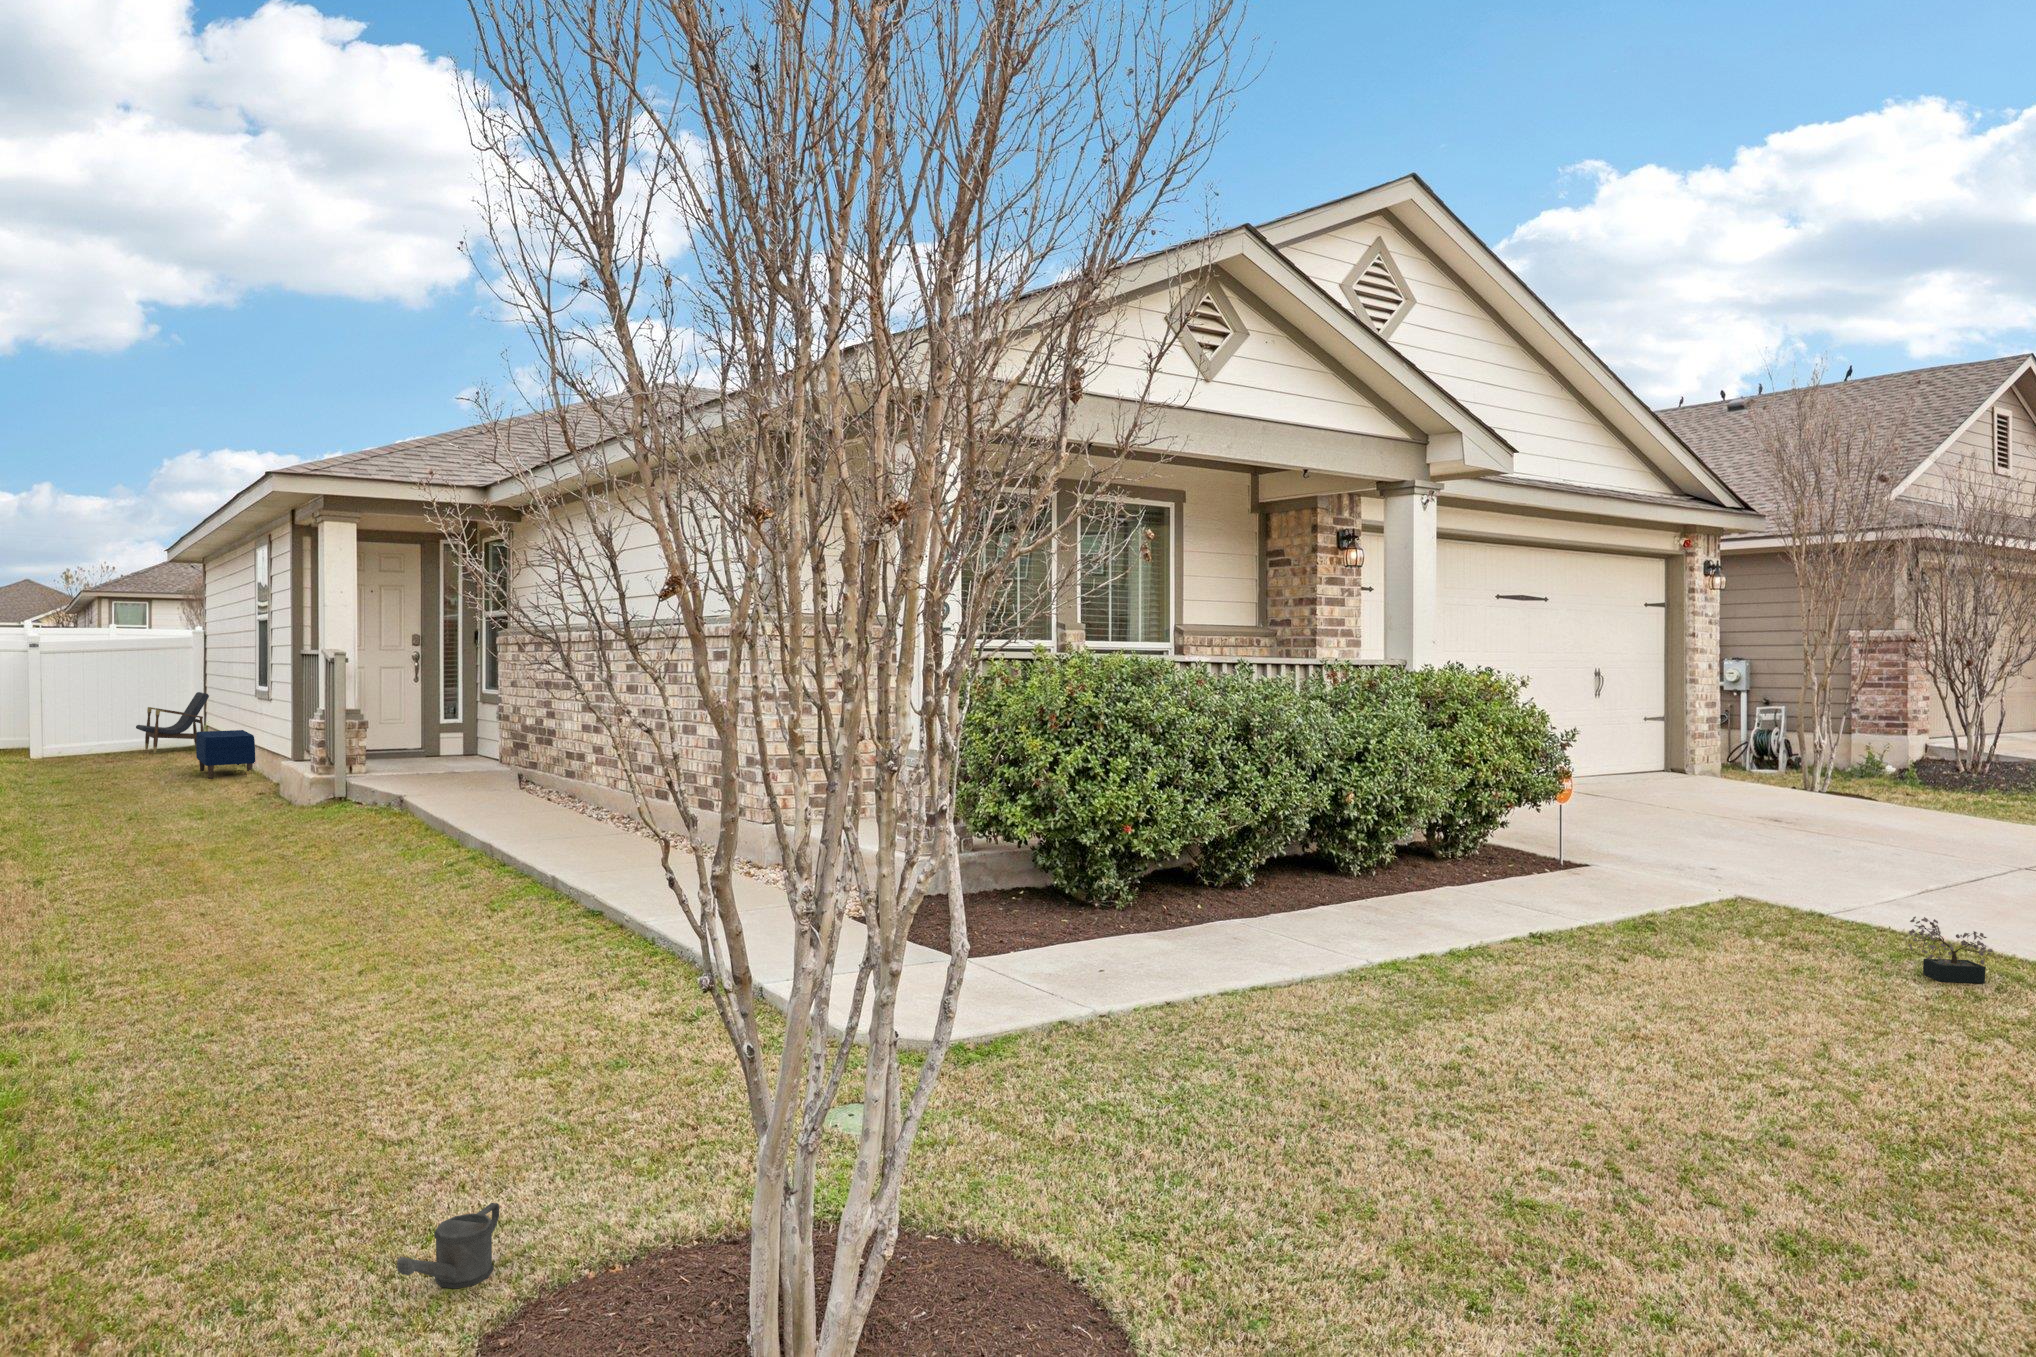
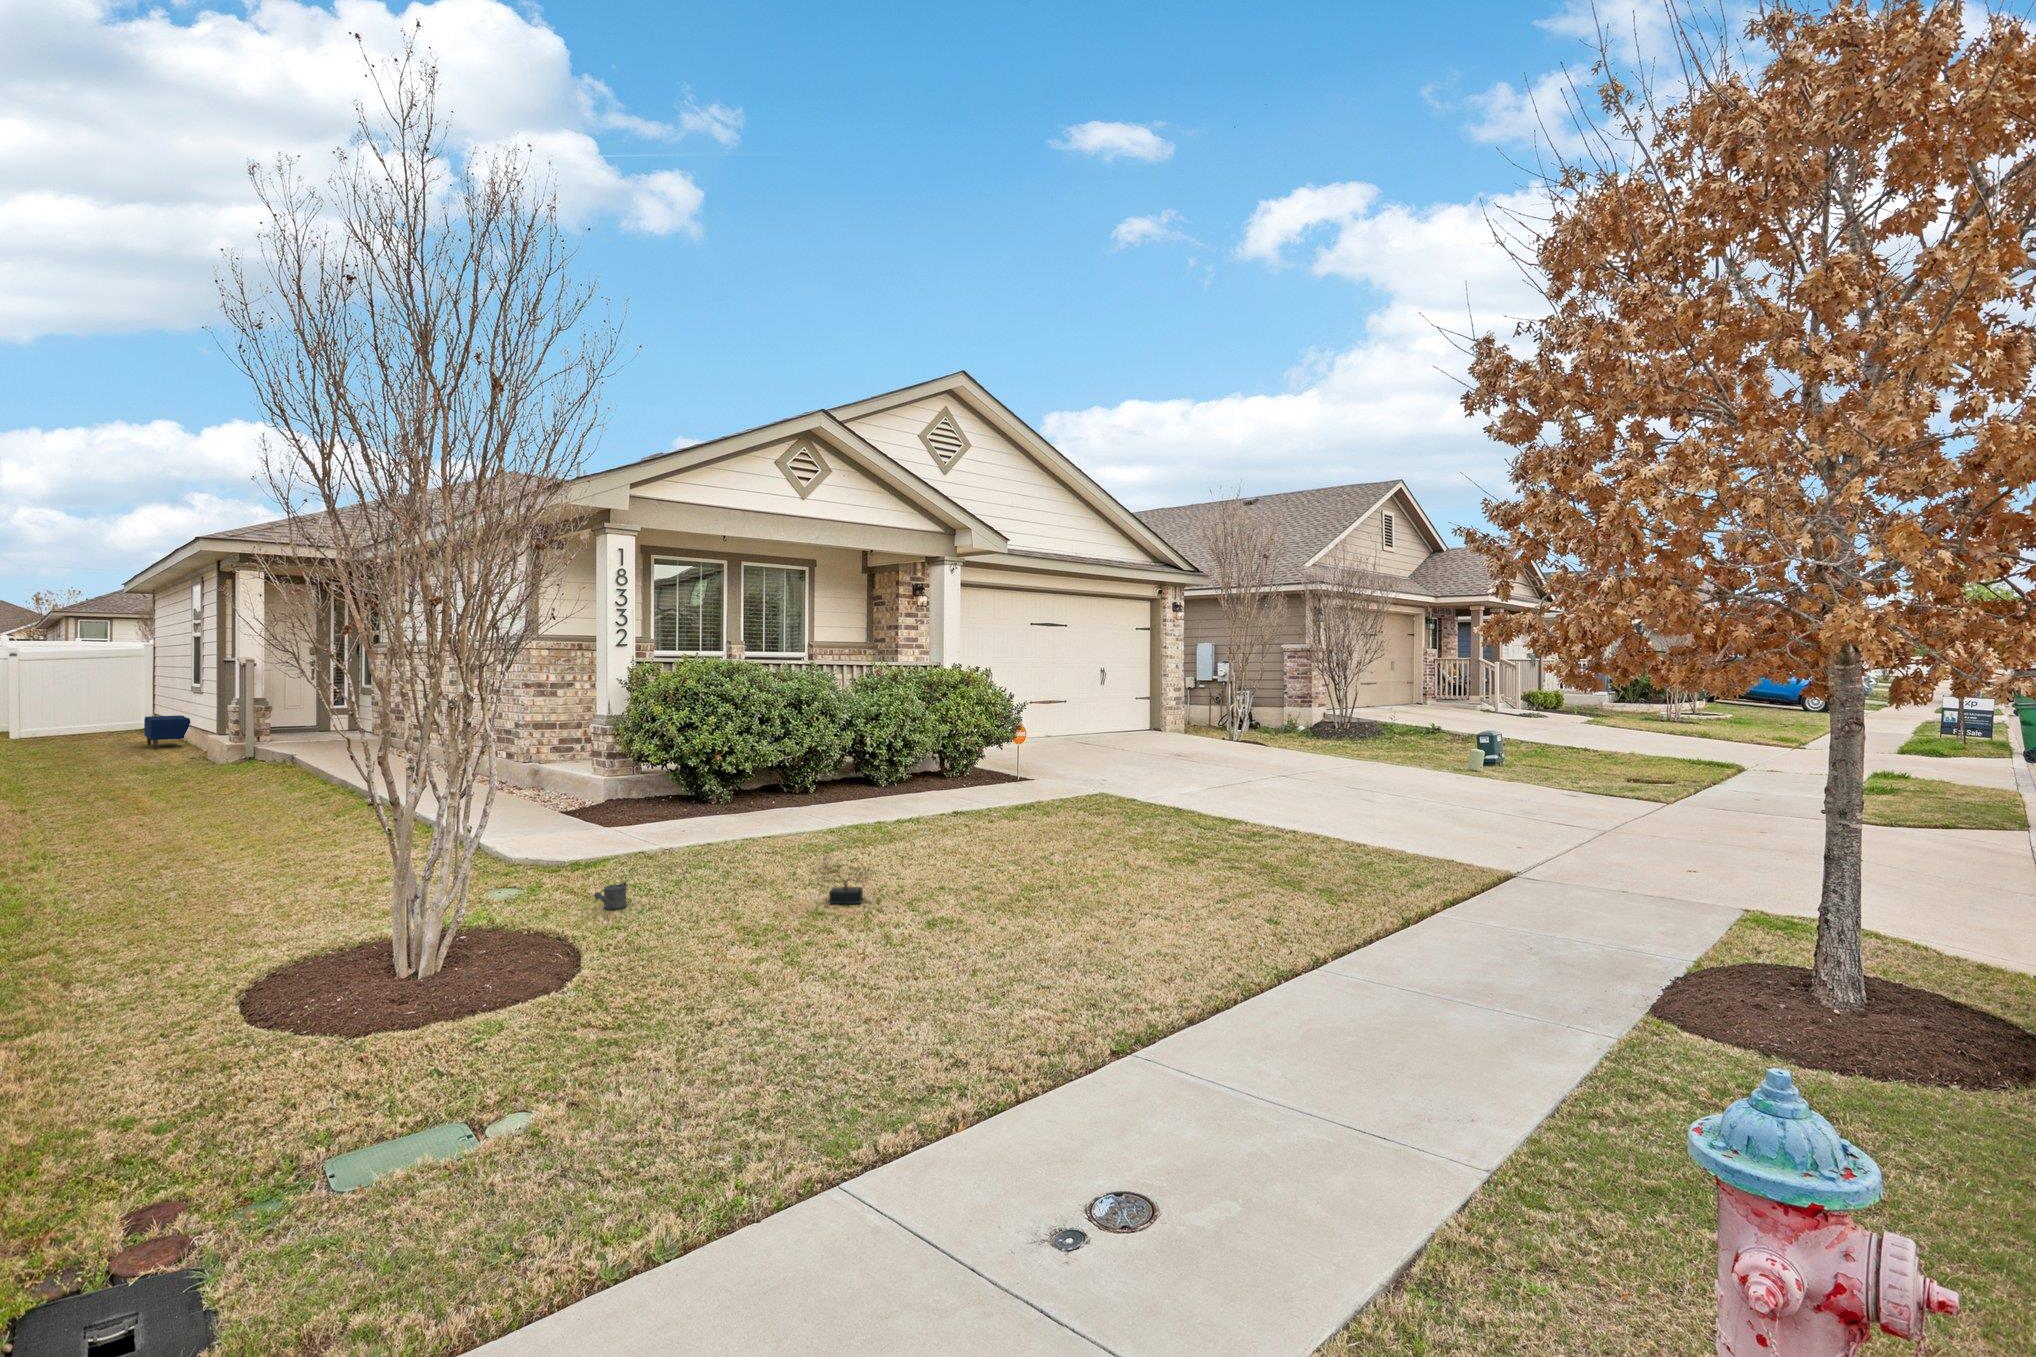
lounge chair: present [136,692,209,753] -> none [96,689,157,734]
decorative plant: present [1908,917,1992,983] -> present [818,857,867,904]
watering can: present [397,1203,499,1289] -> present [595,882,627,910]

